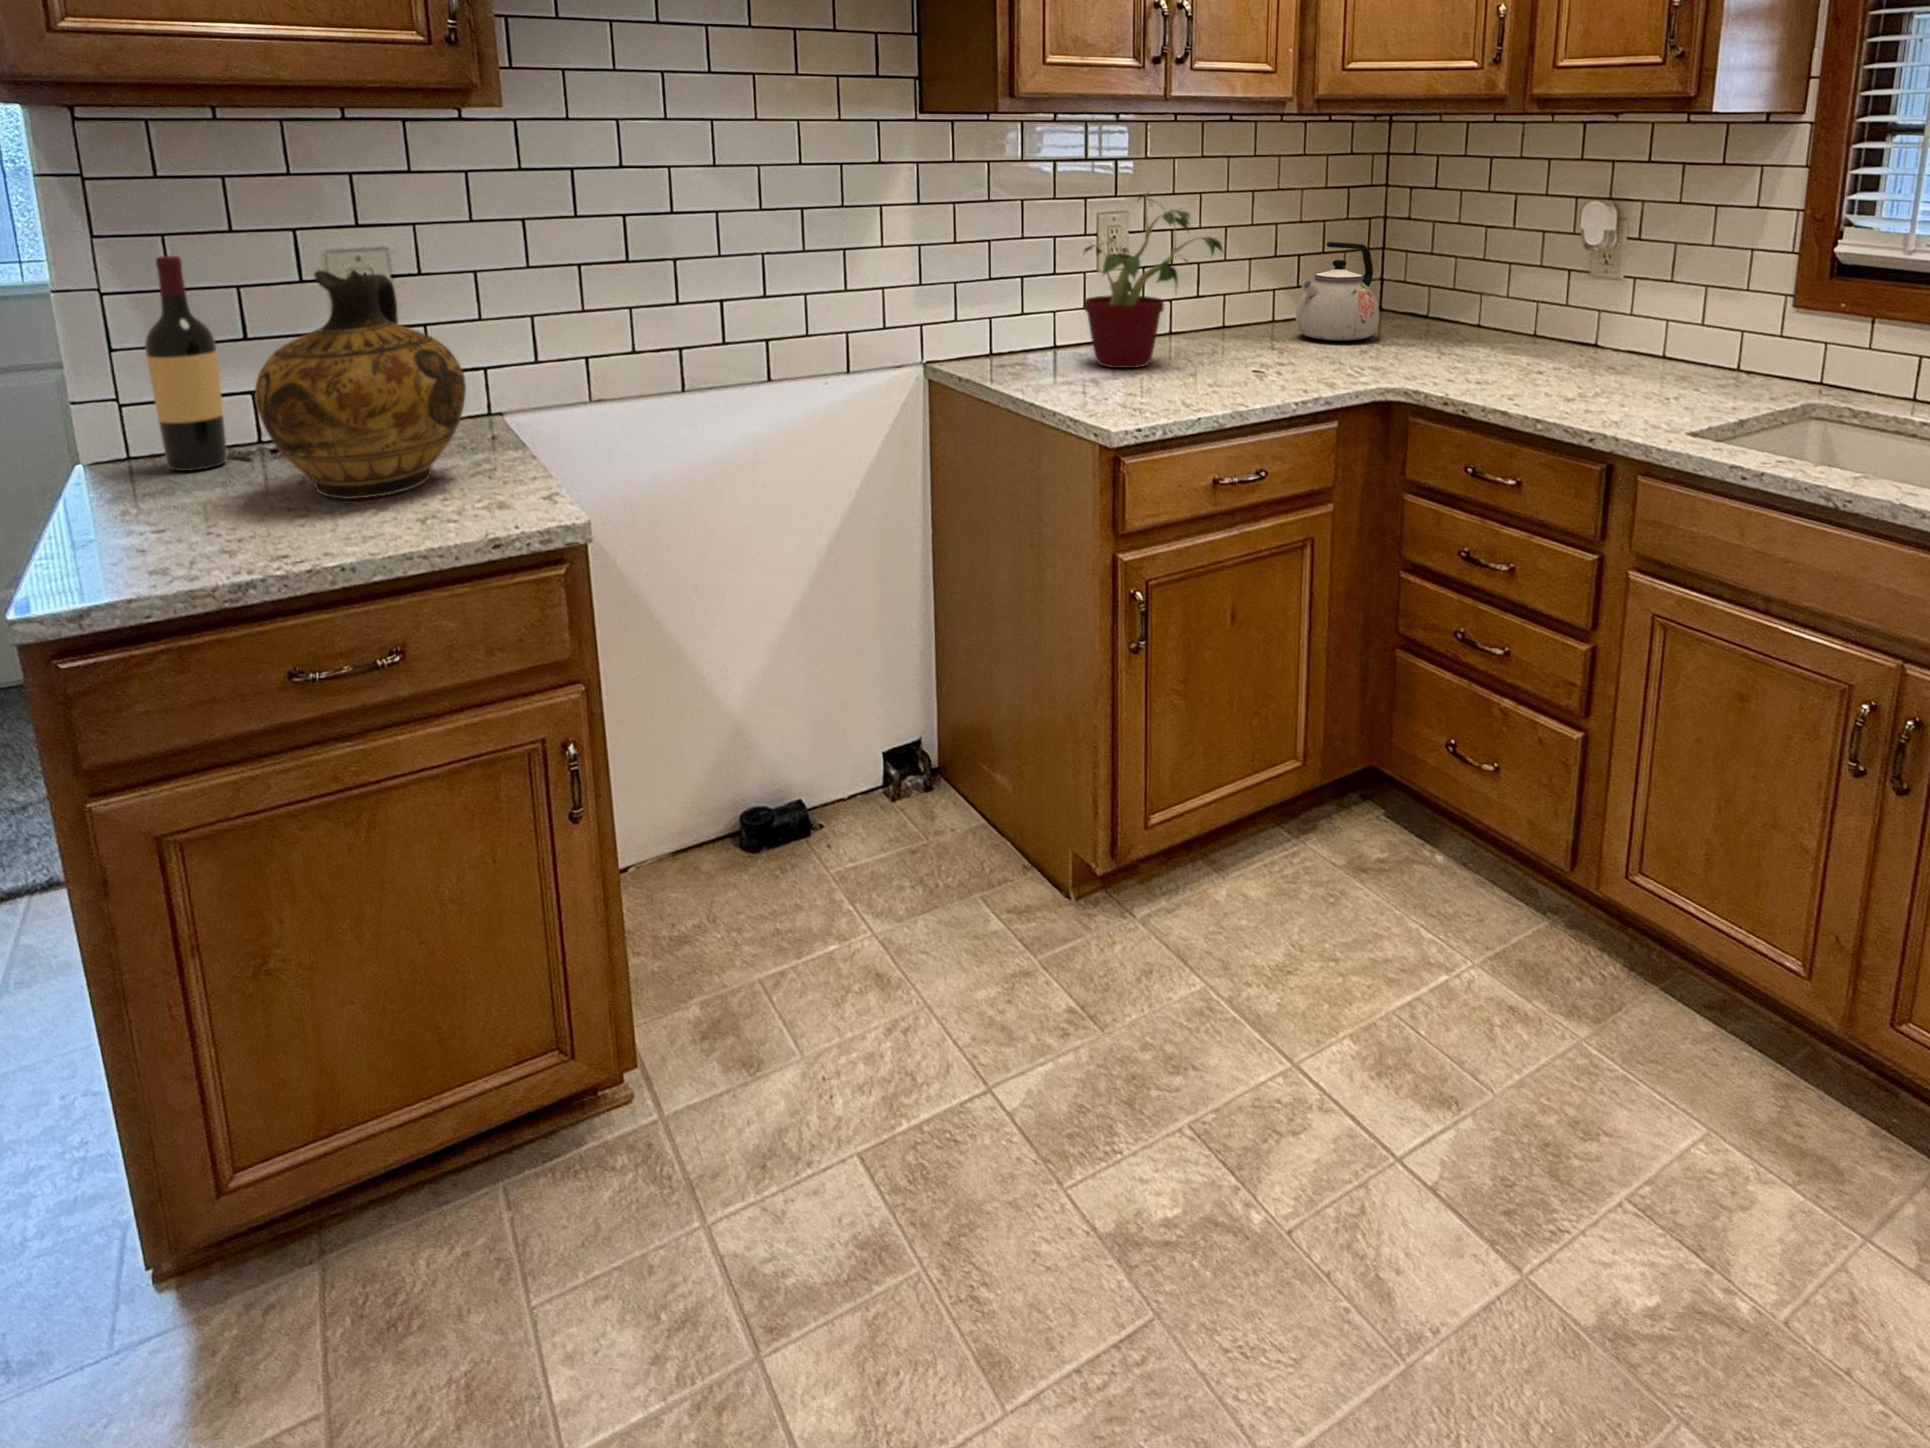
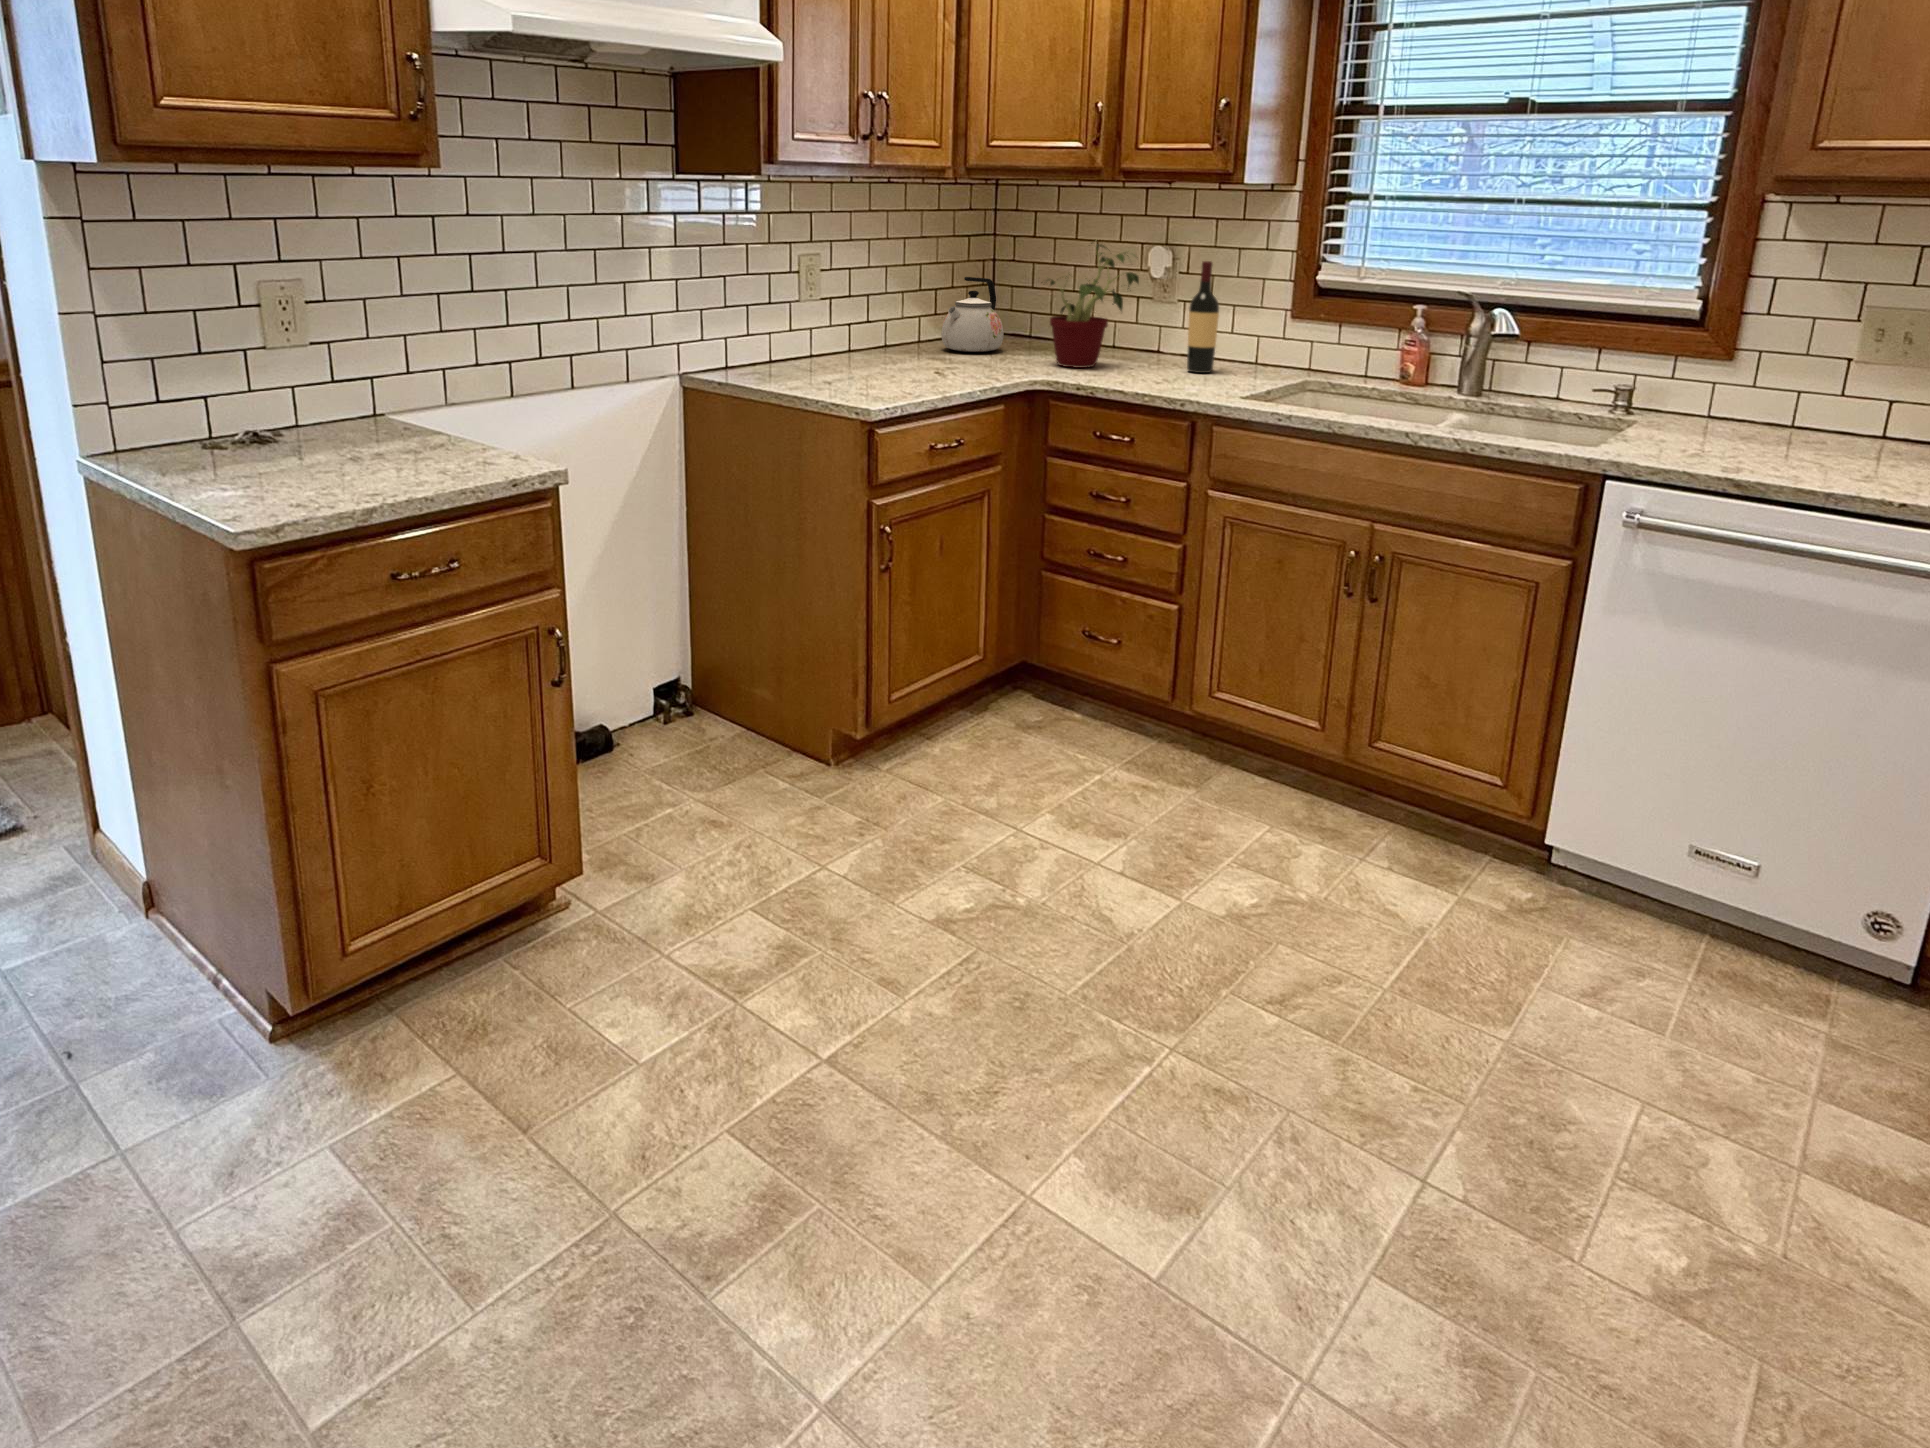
potted plant: present [1084,192,1223,368] -> present [1049,240,1139,368]
wine bottle: present [145,256,227,471] -> present [1187,261,1219,373]
ceramic jug: present [255,270,466,499] -> none [284,293,435,466]

